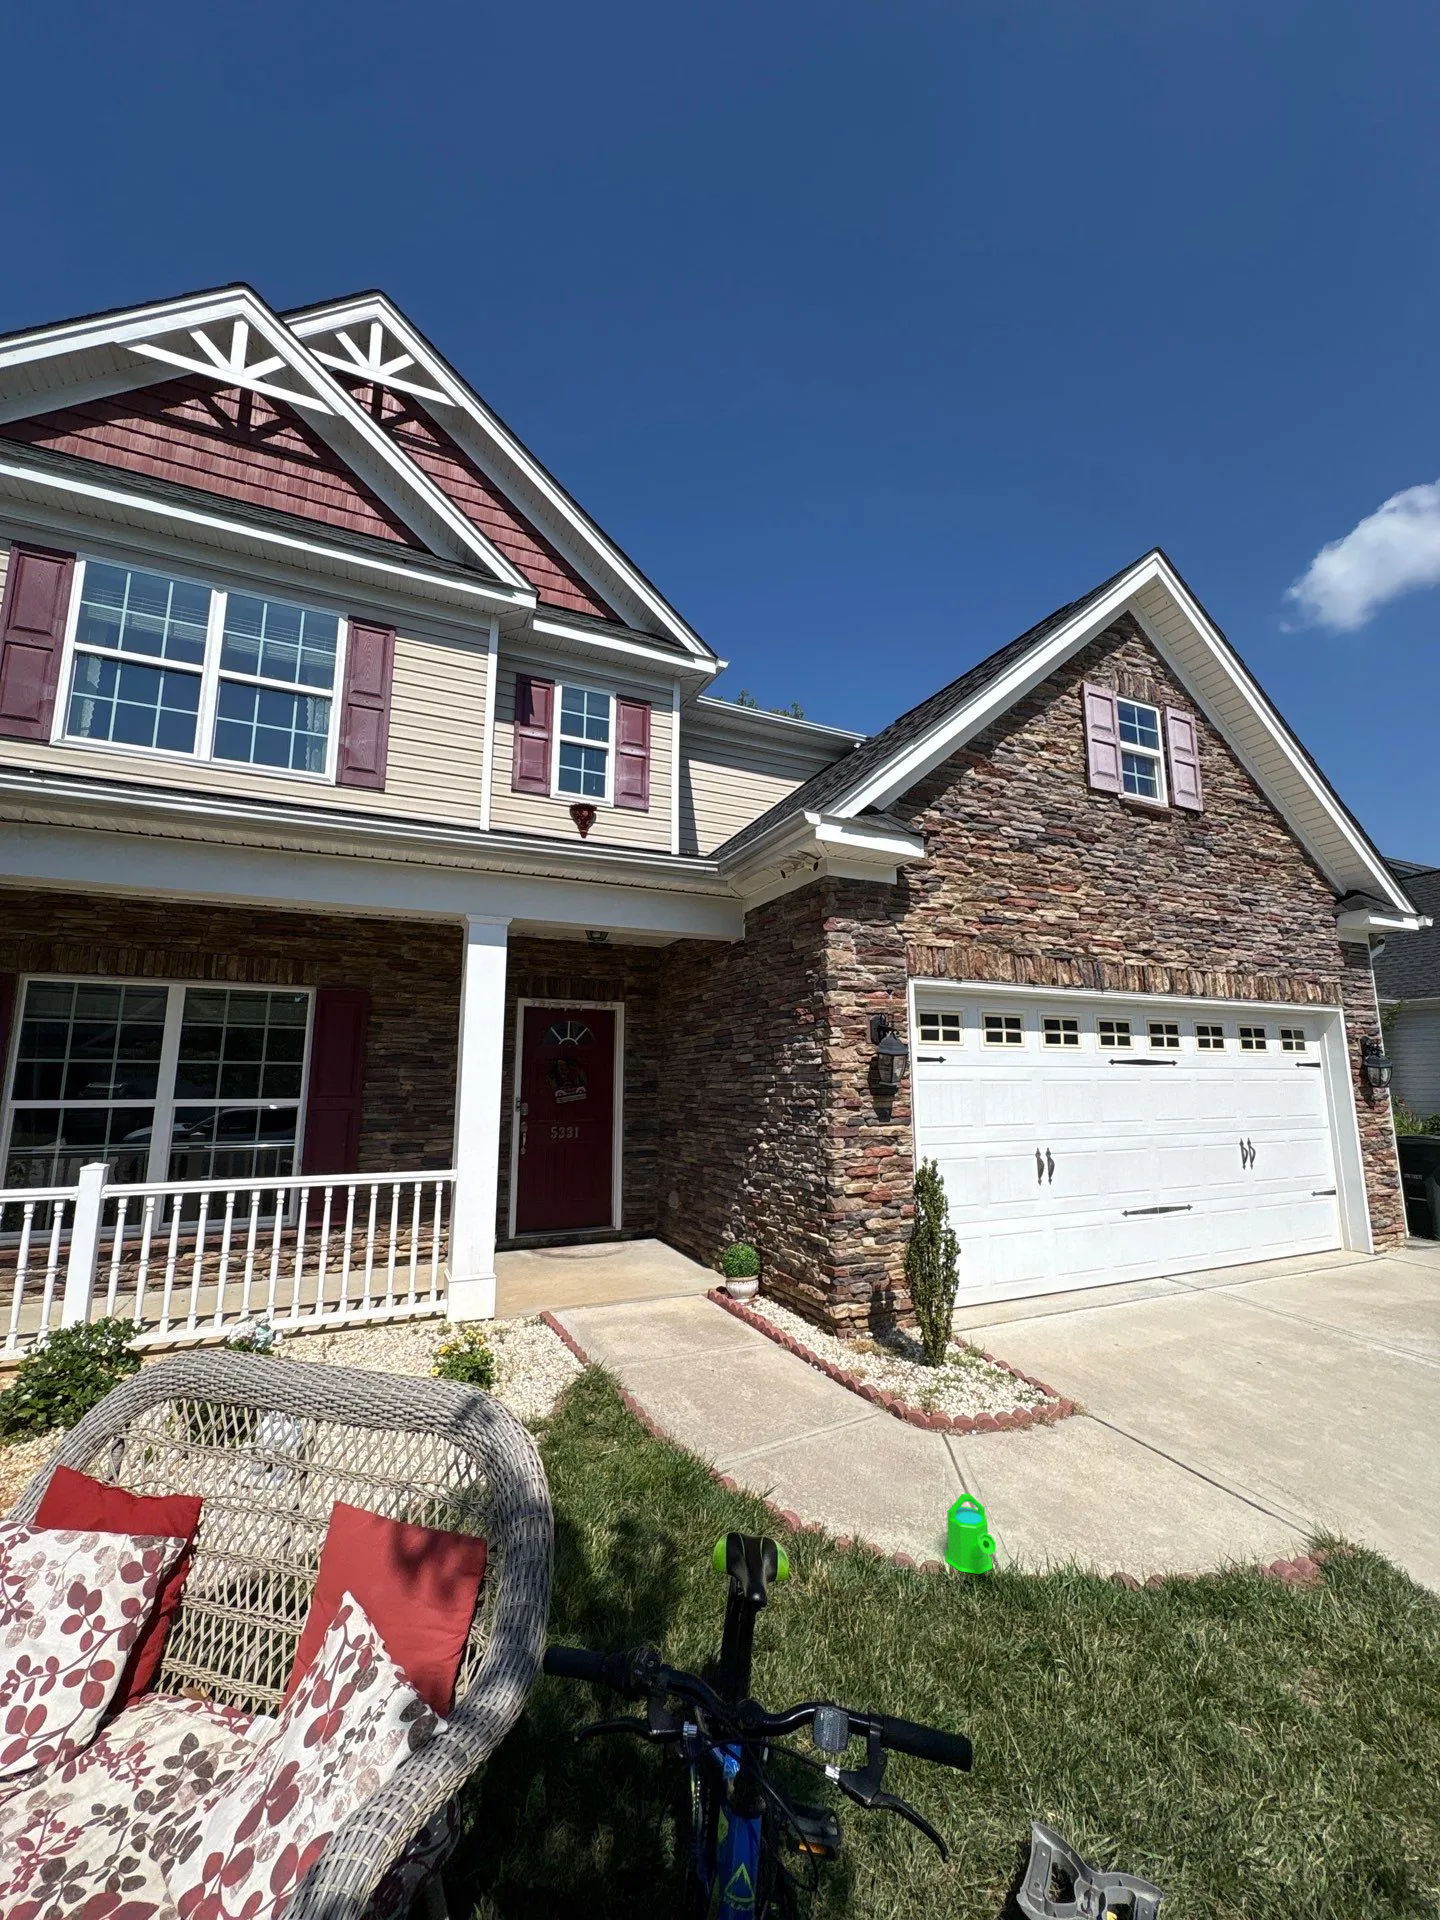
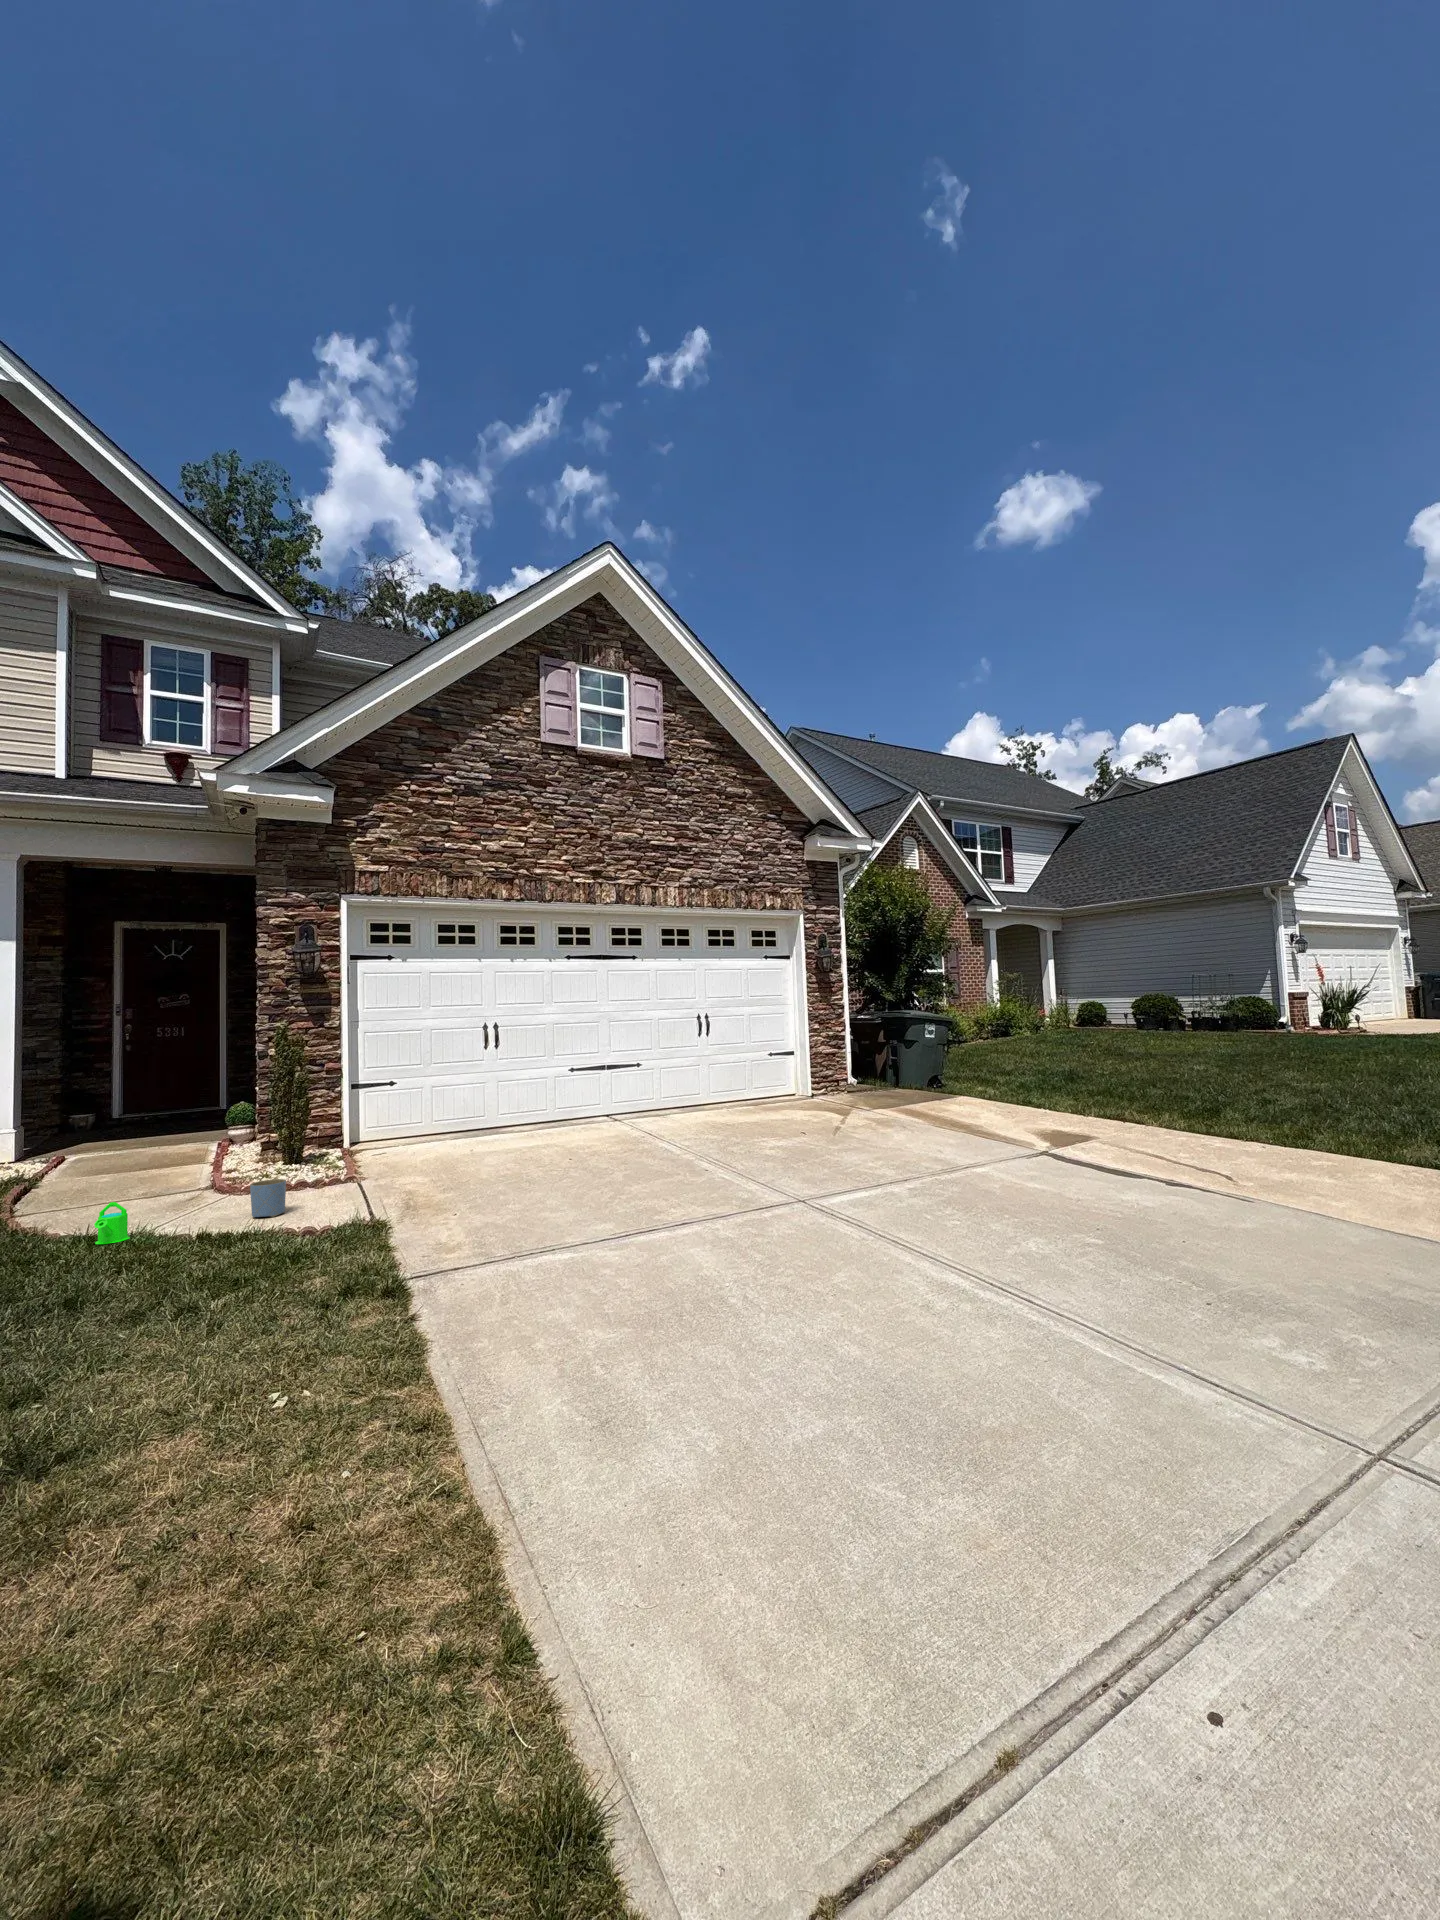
planter: none [1085,1440,1140,1515] -> present [250,1179,286,1218]

